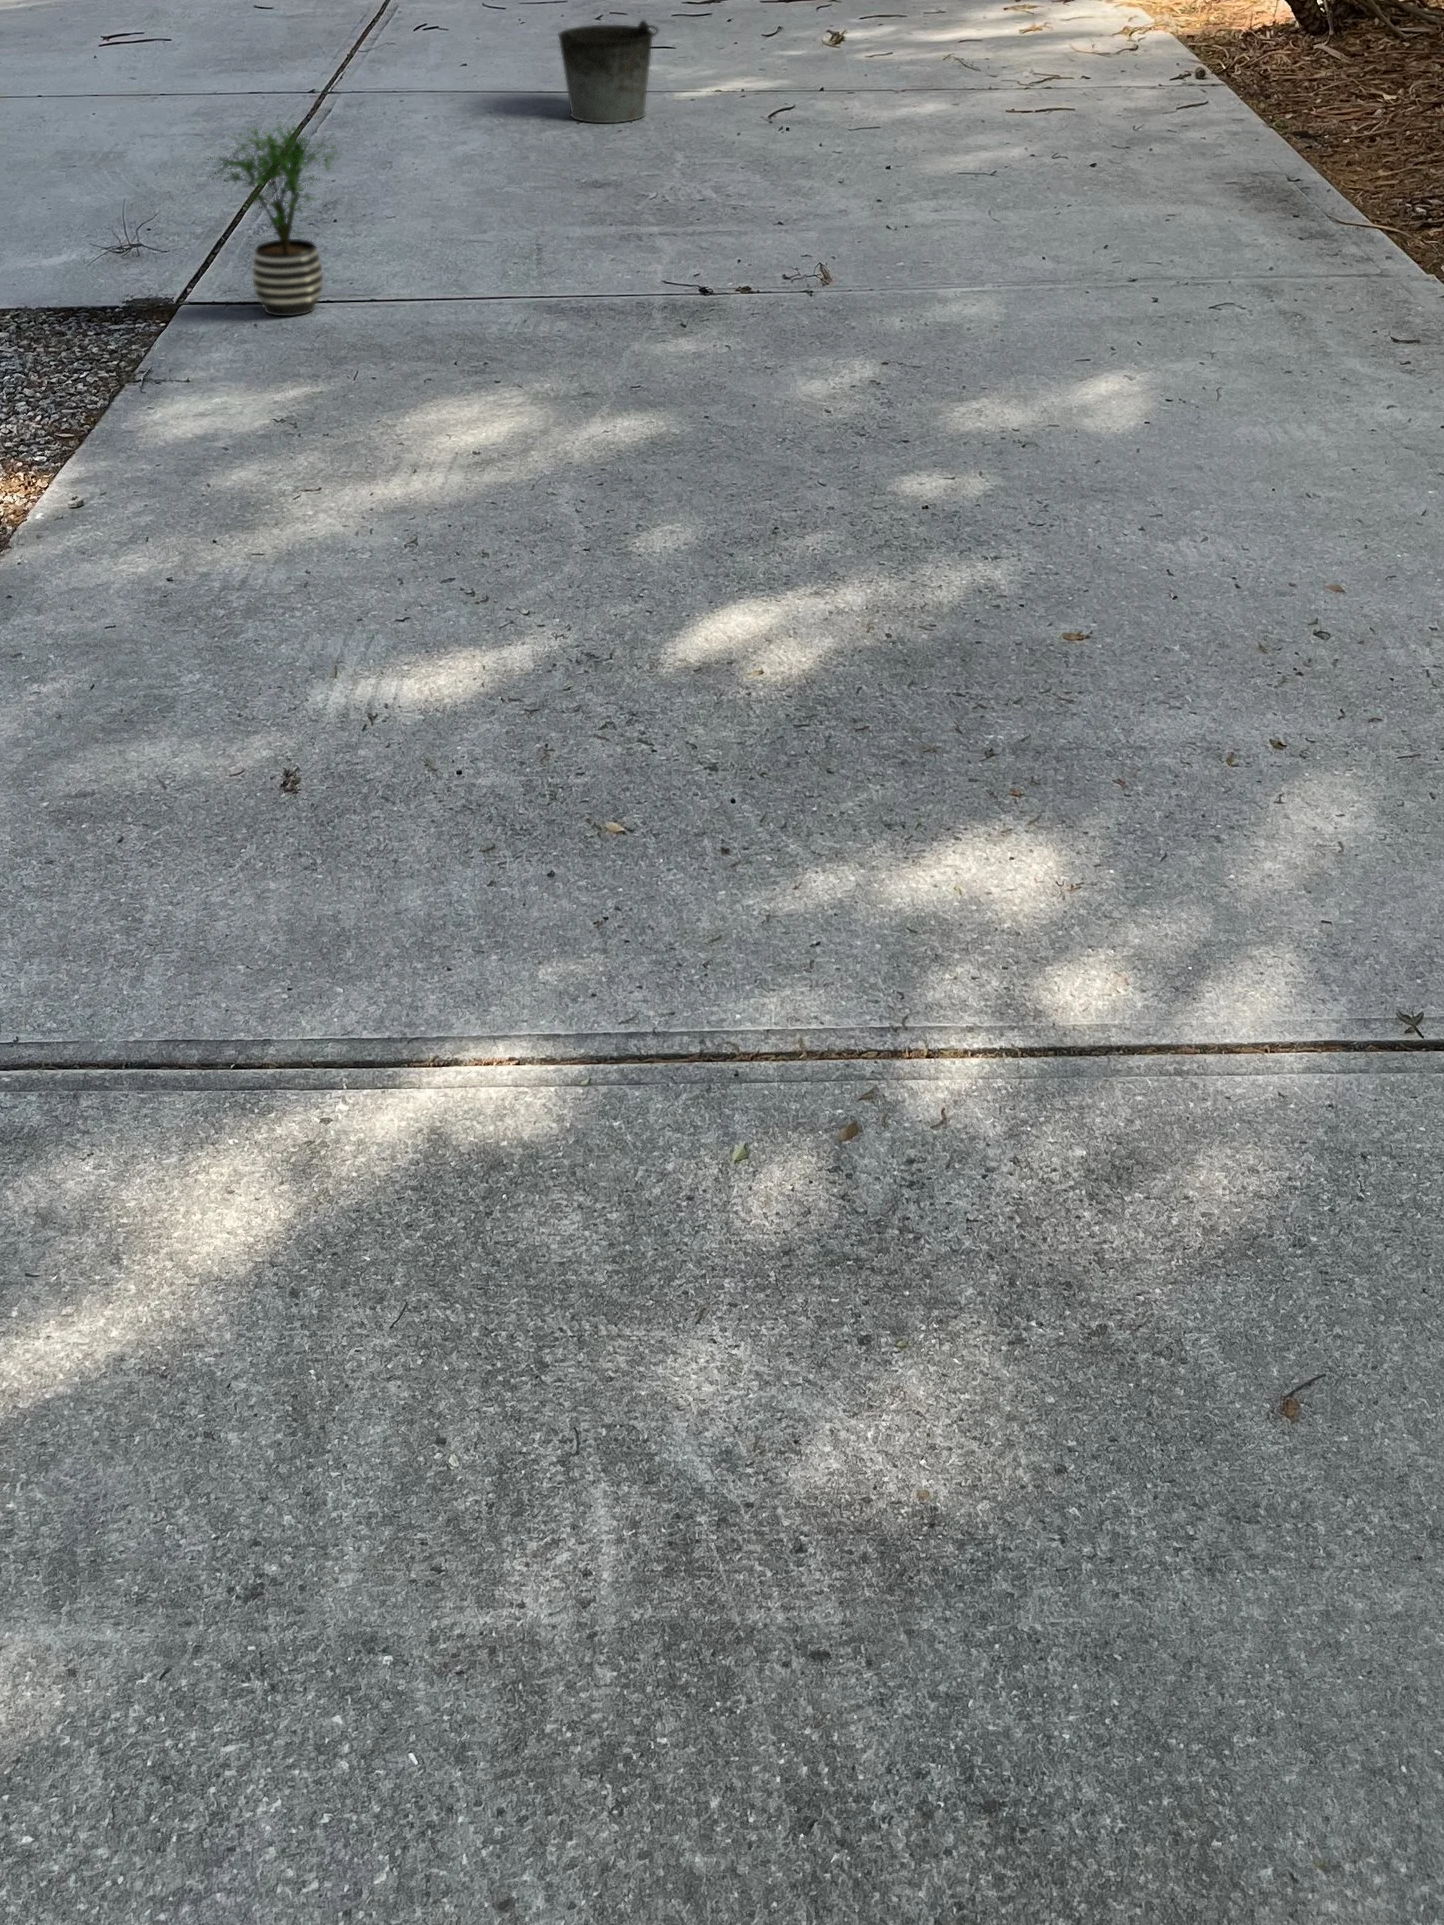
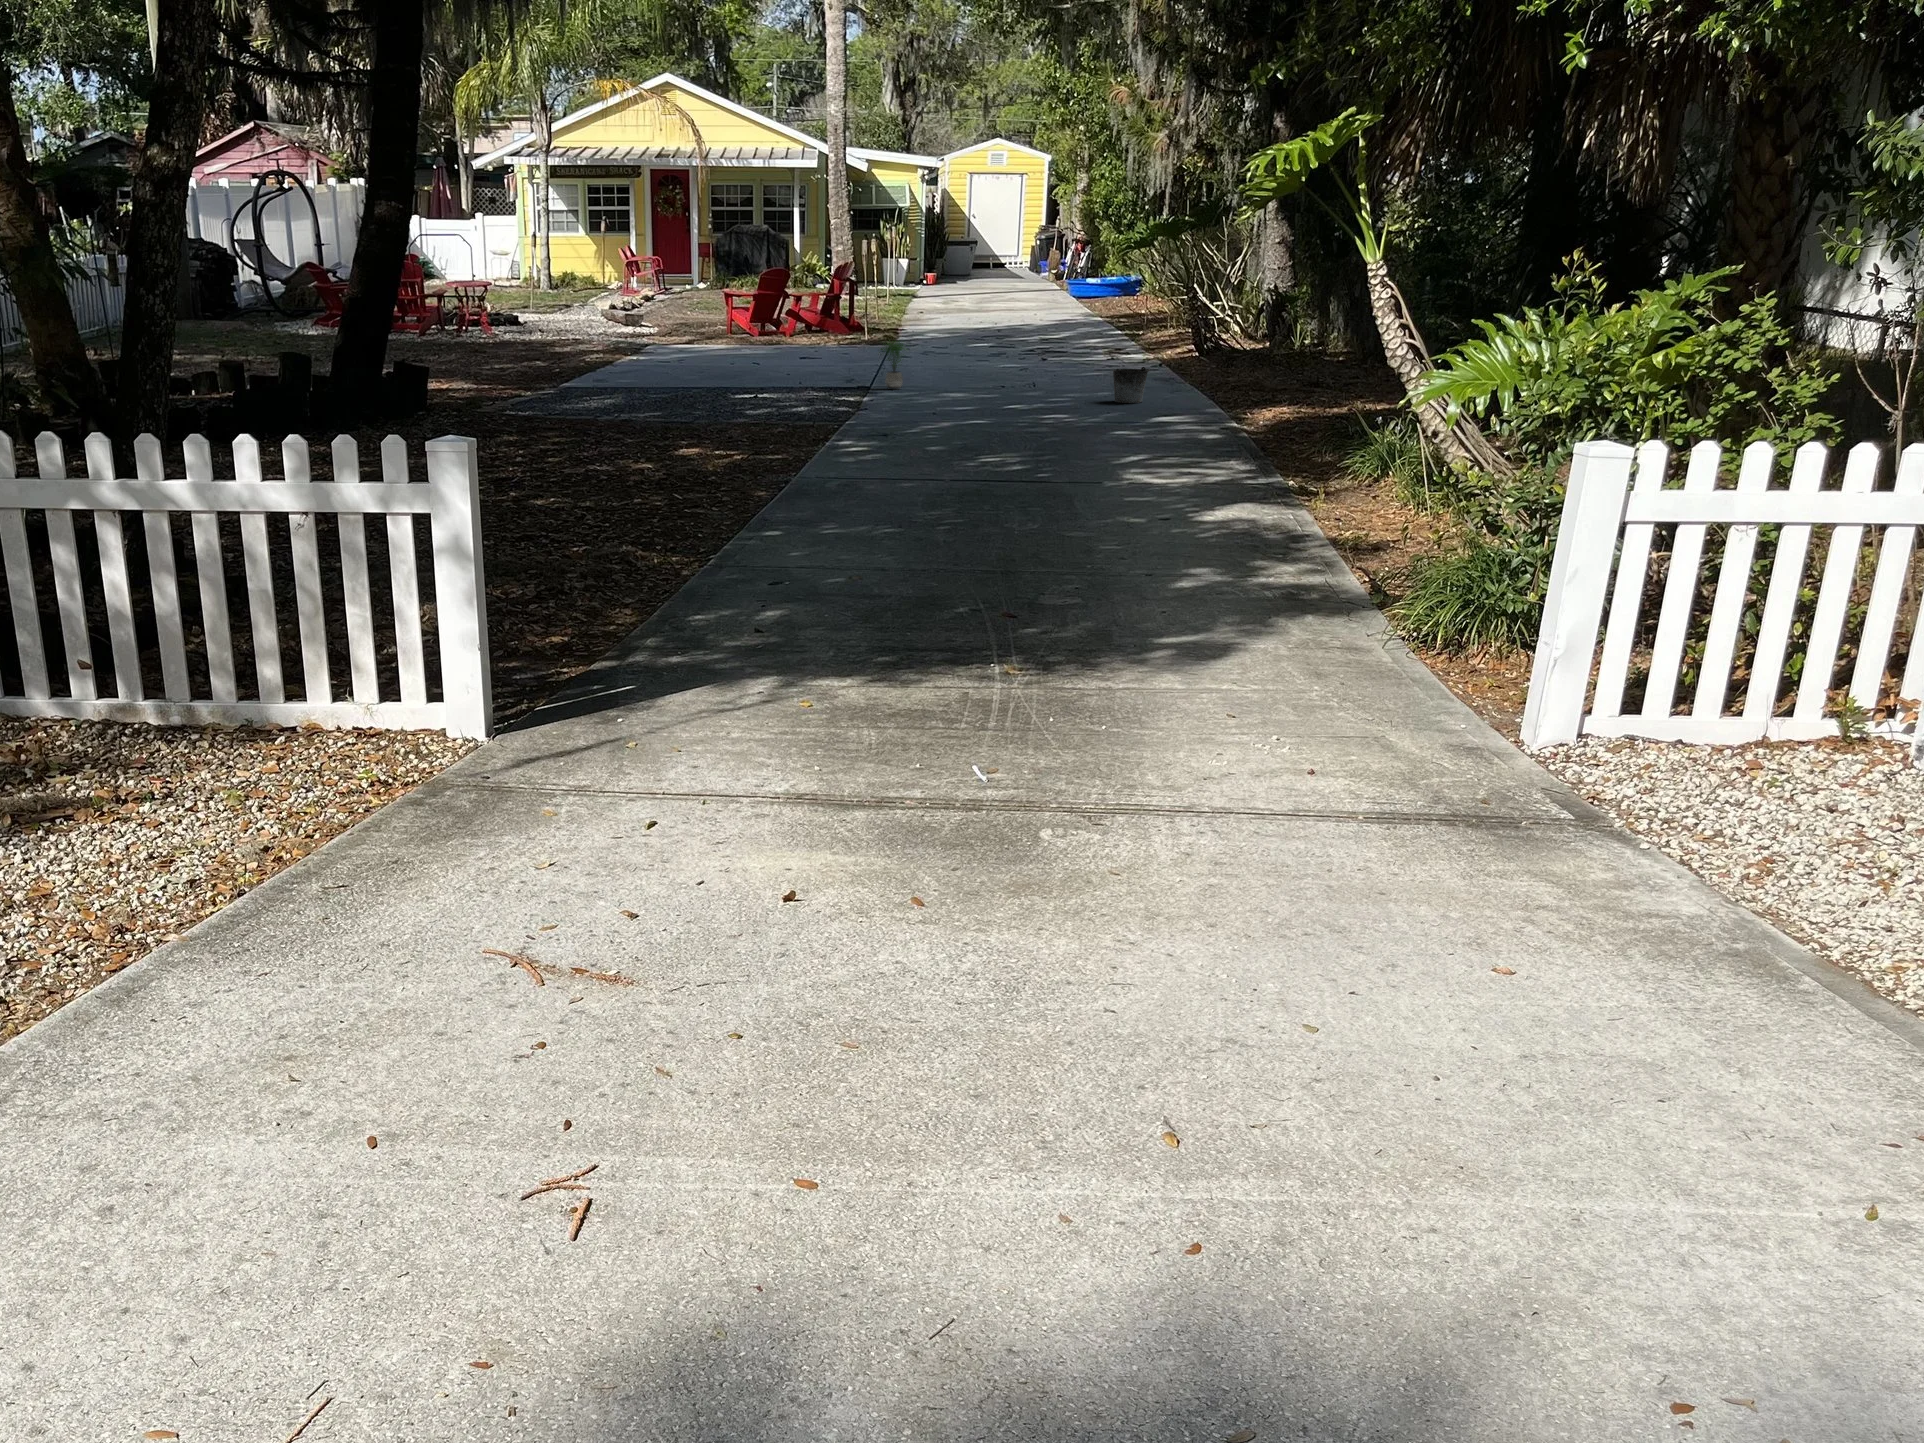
bucket: present [558,21,658,123] -> present [1113,367,1150,403]

